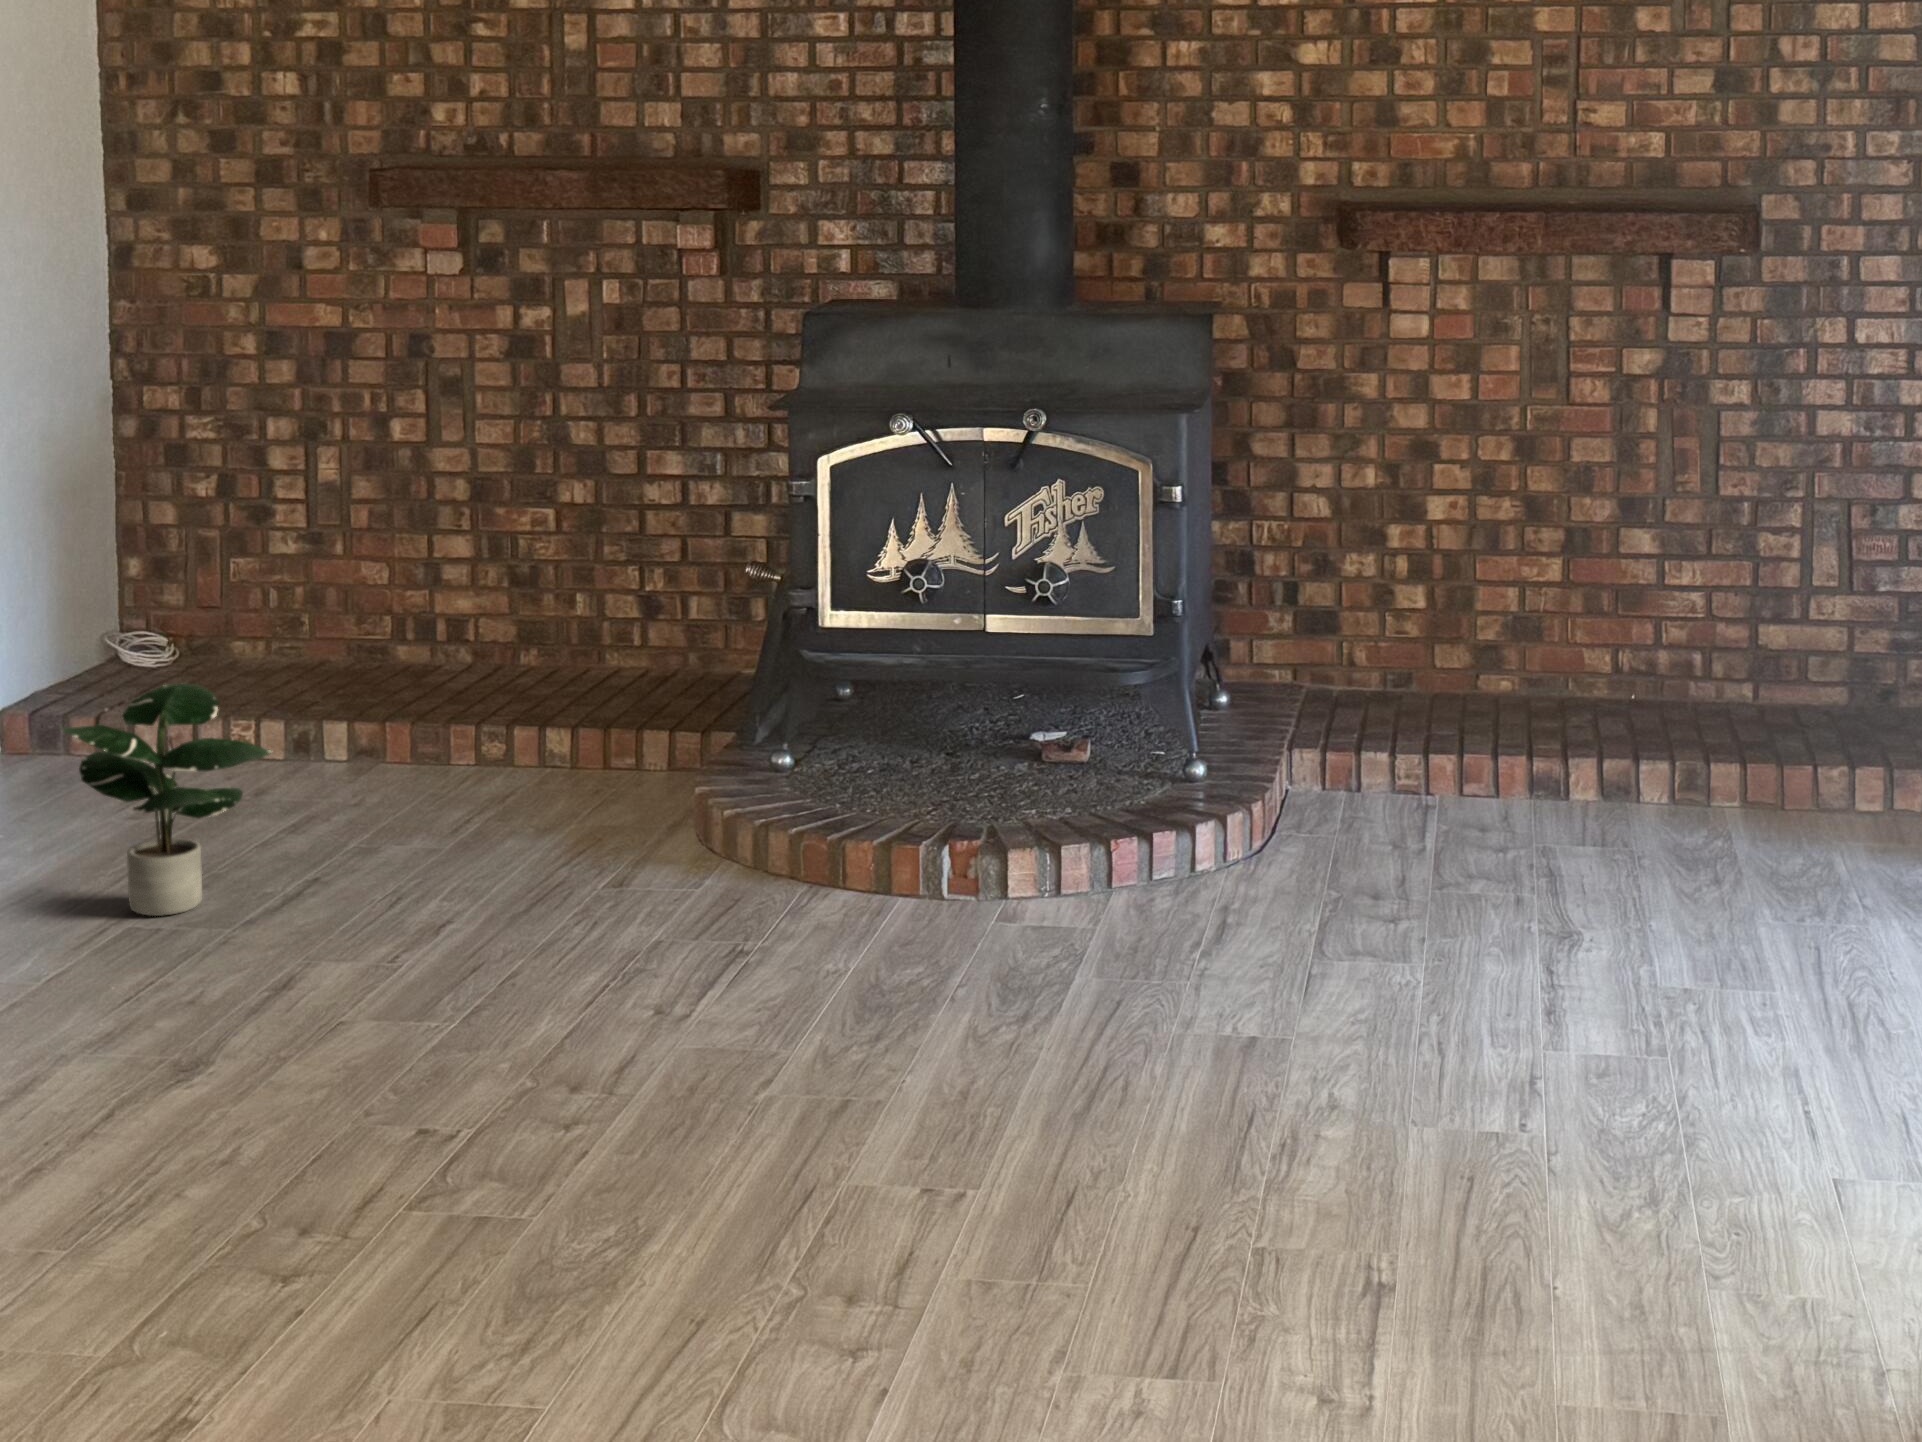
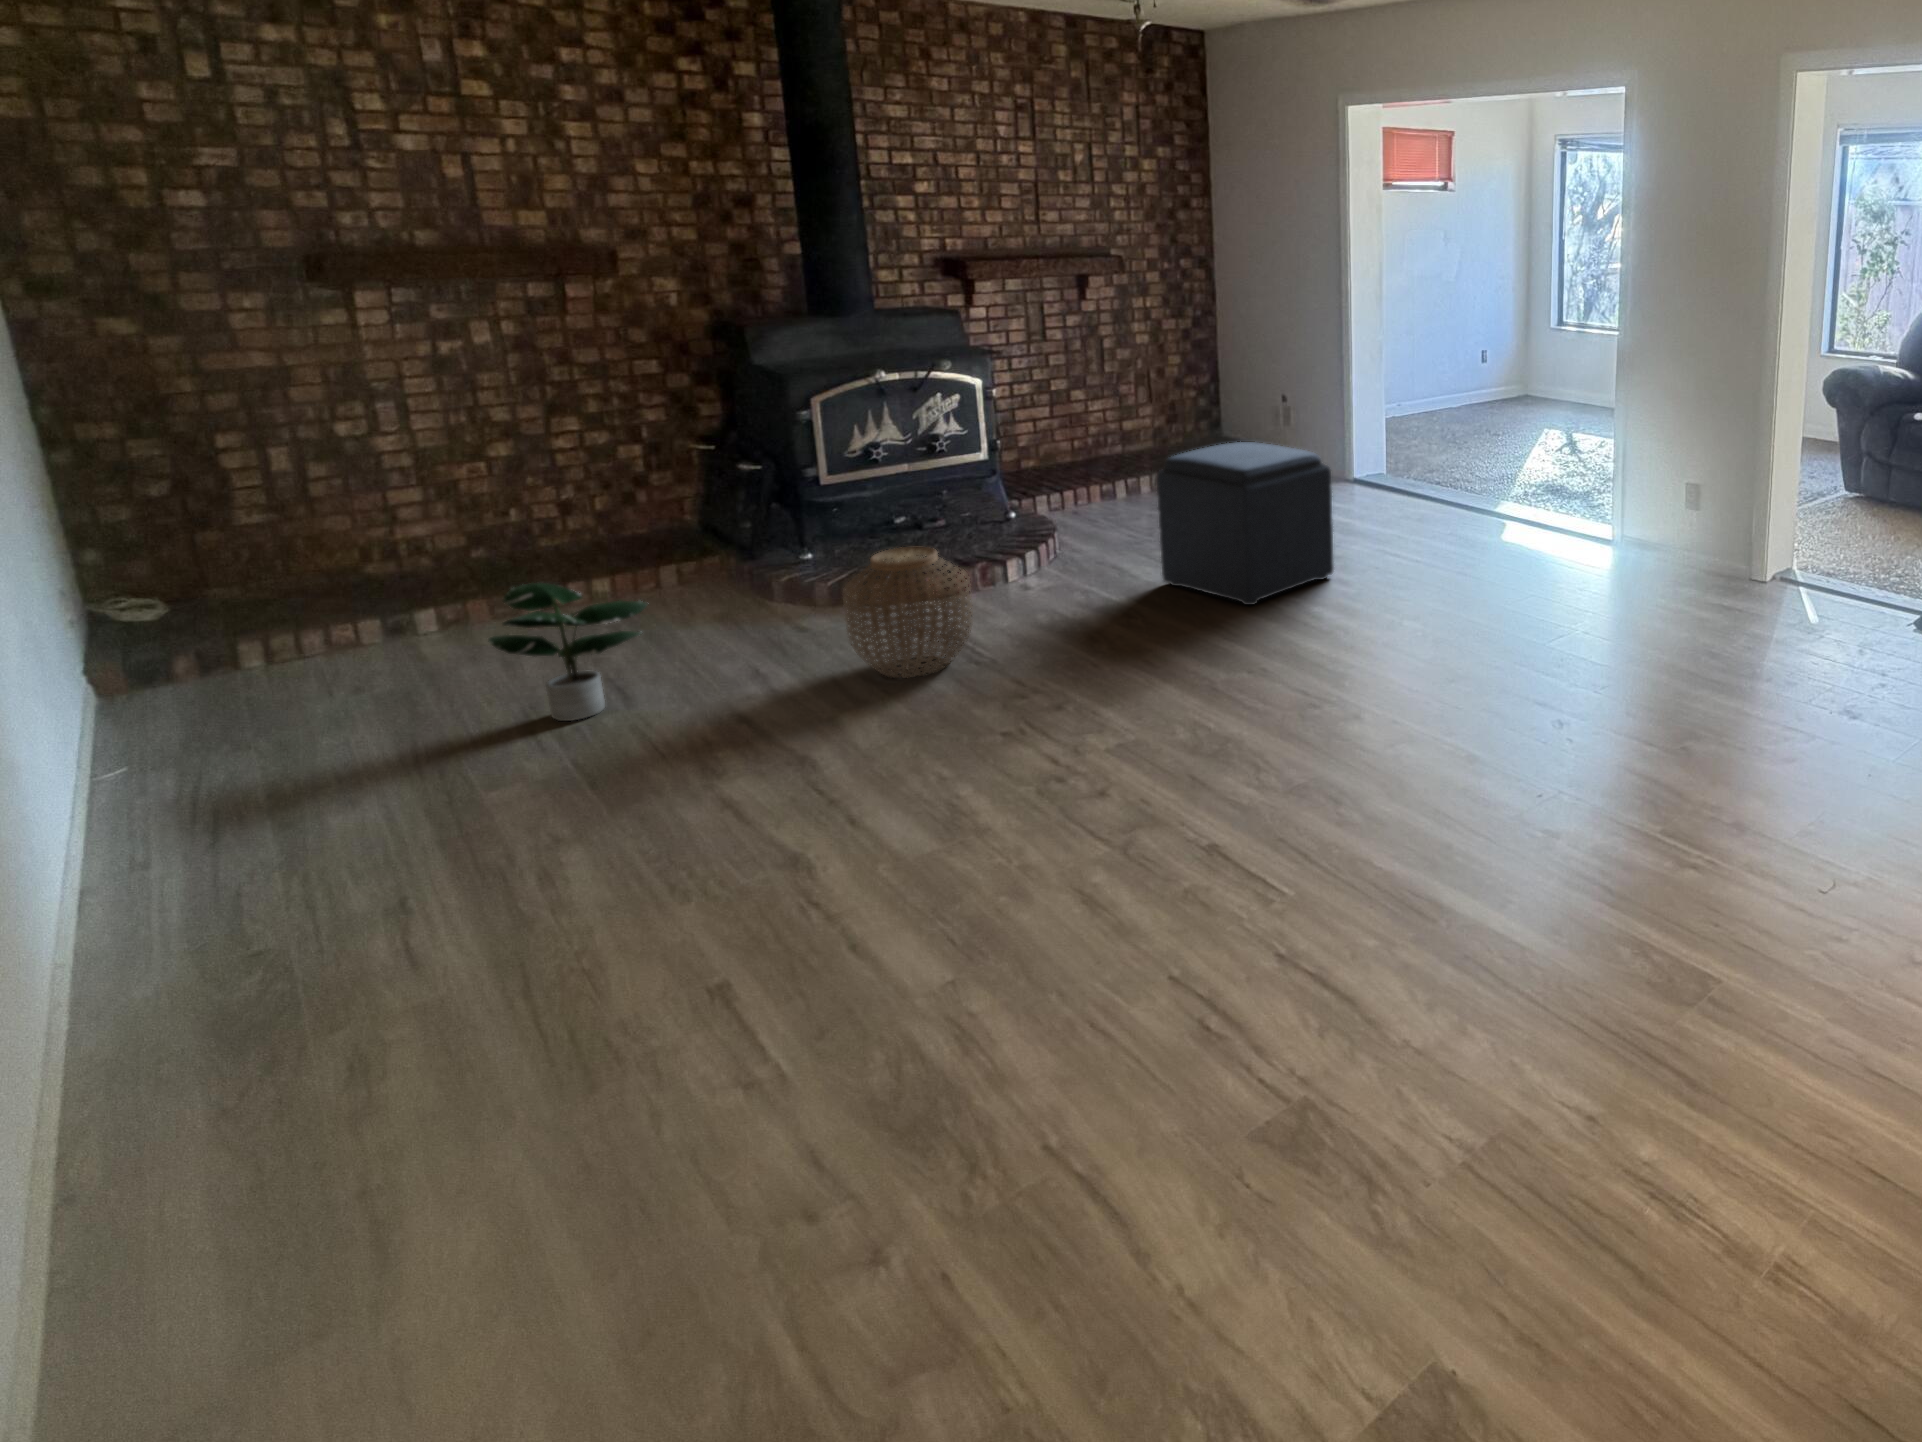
ottoman: none [1146,700,1484,1137] -> present [1157,442,1334,605]
woven basket: none [395,760,626,1024] -> present [843,546,972,678]

